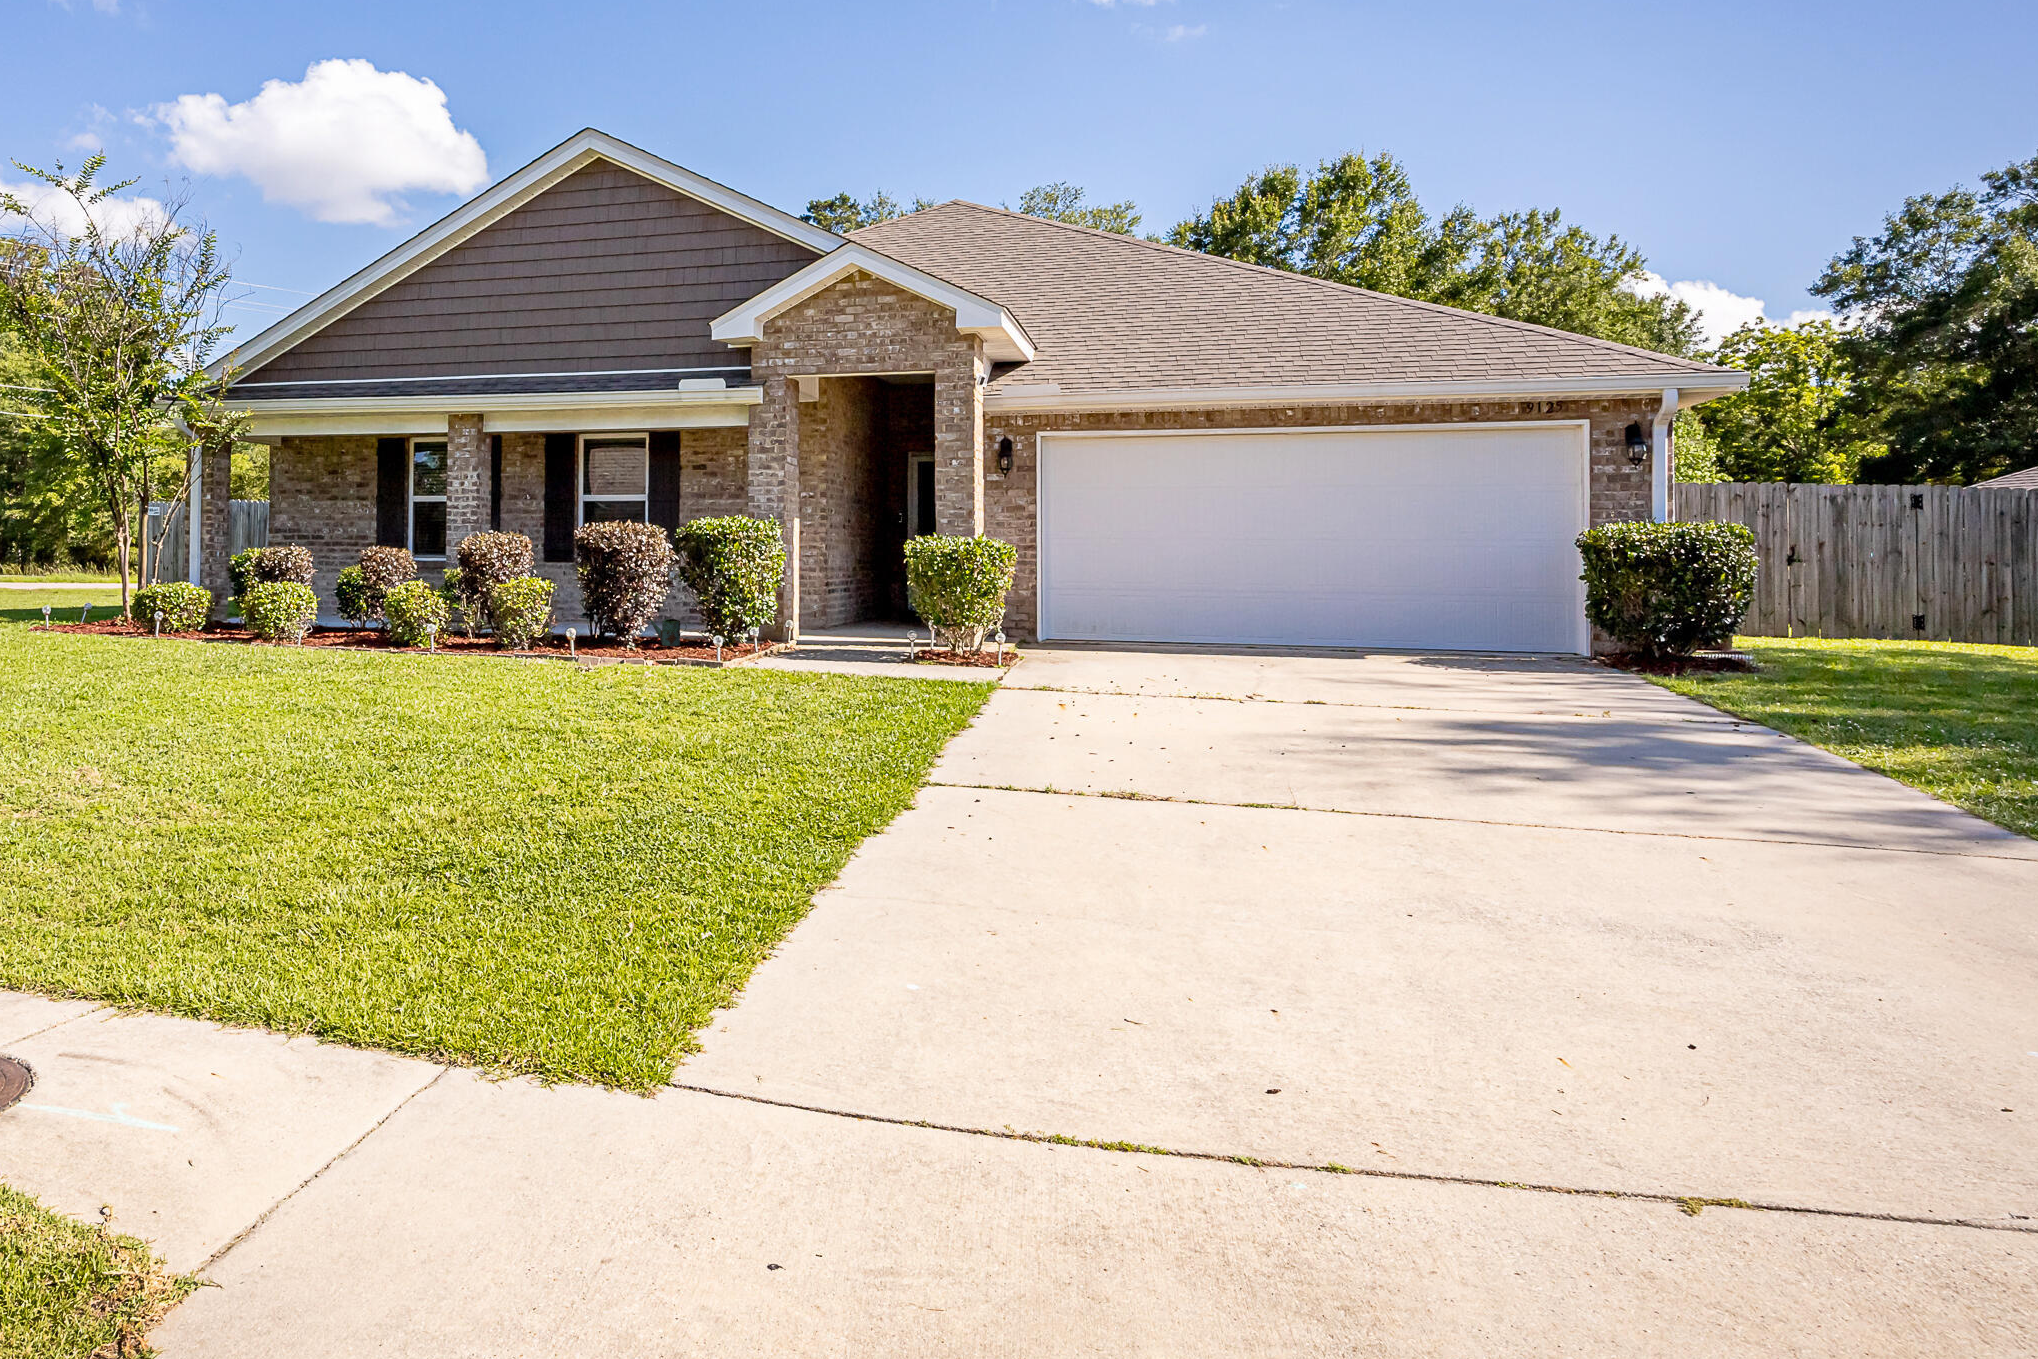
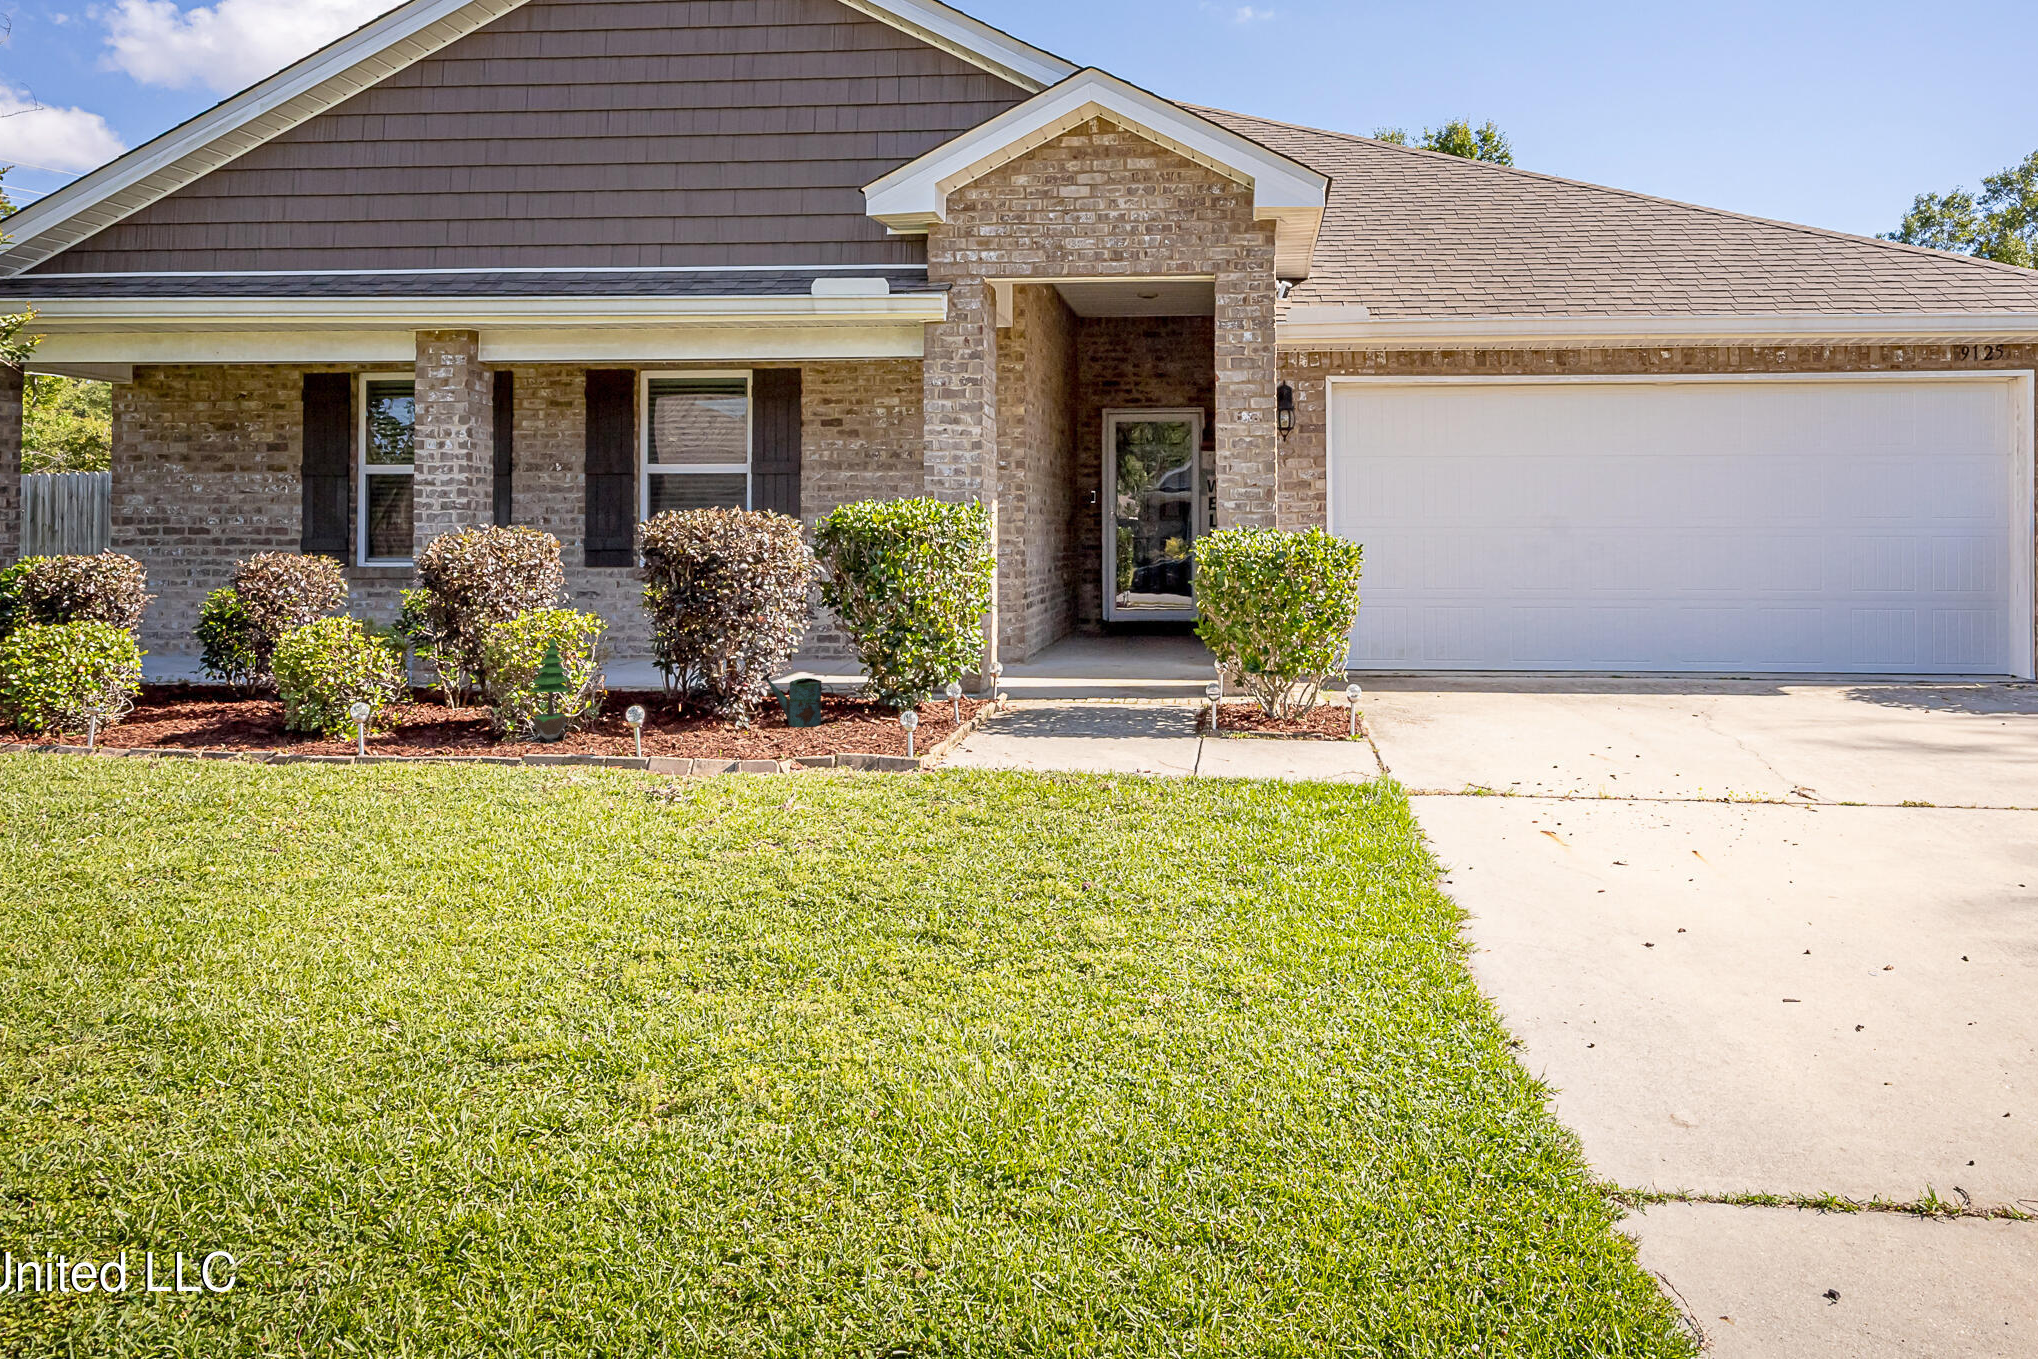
potted tree: none [525,588,545,645] -> present [531,637,570,741]

